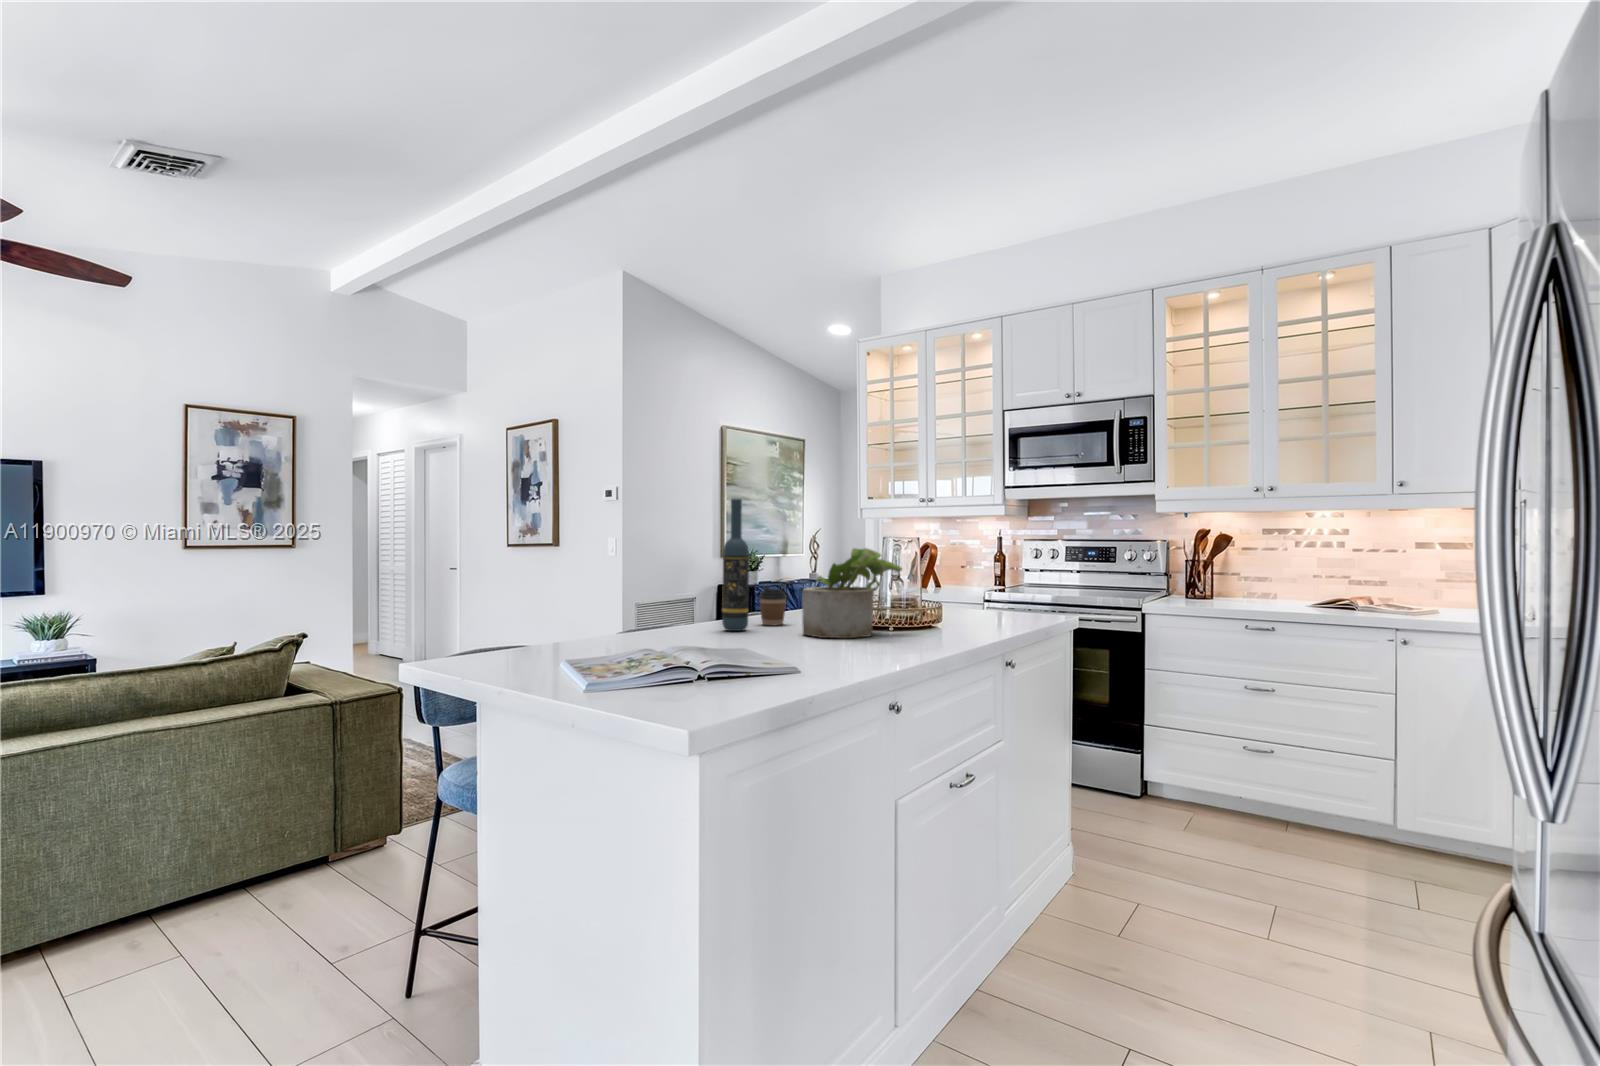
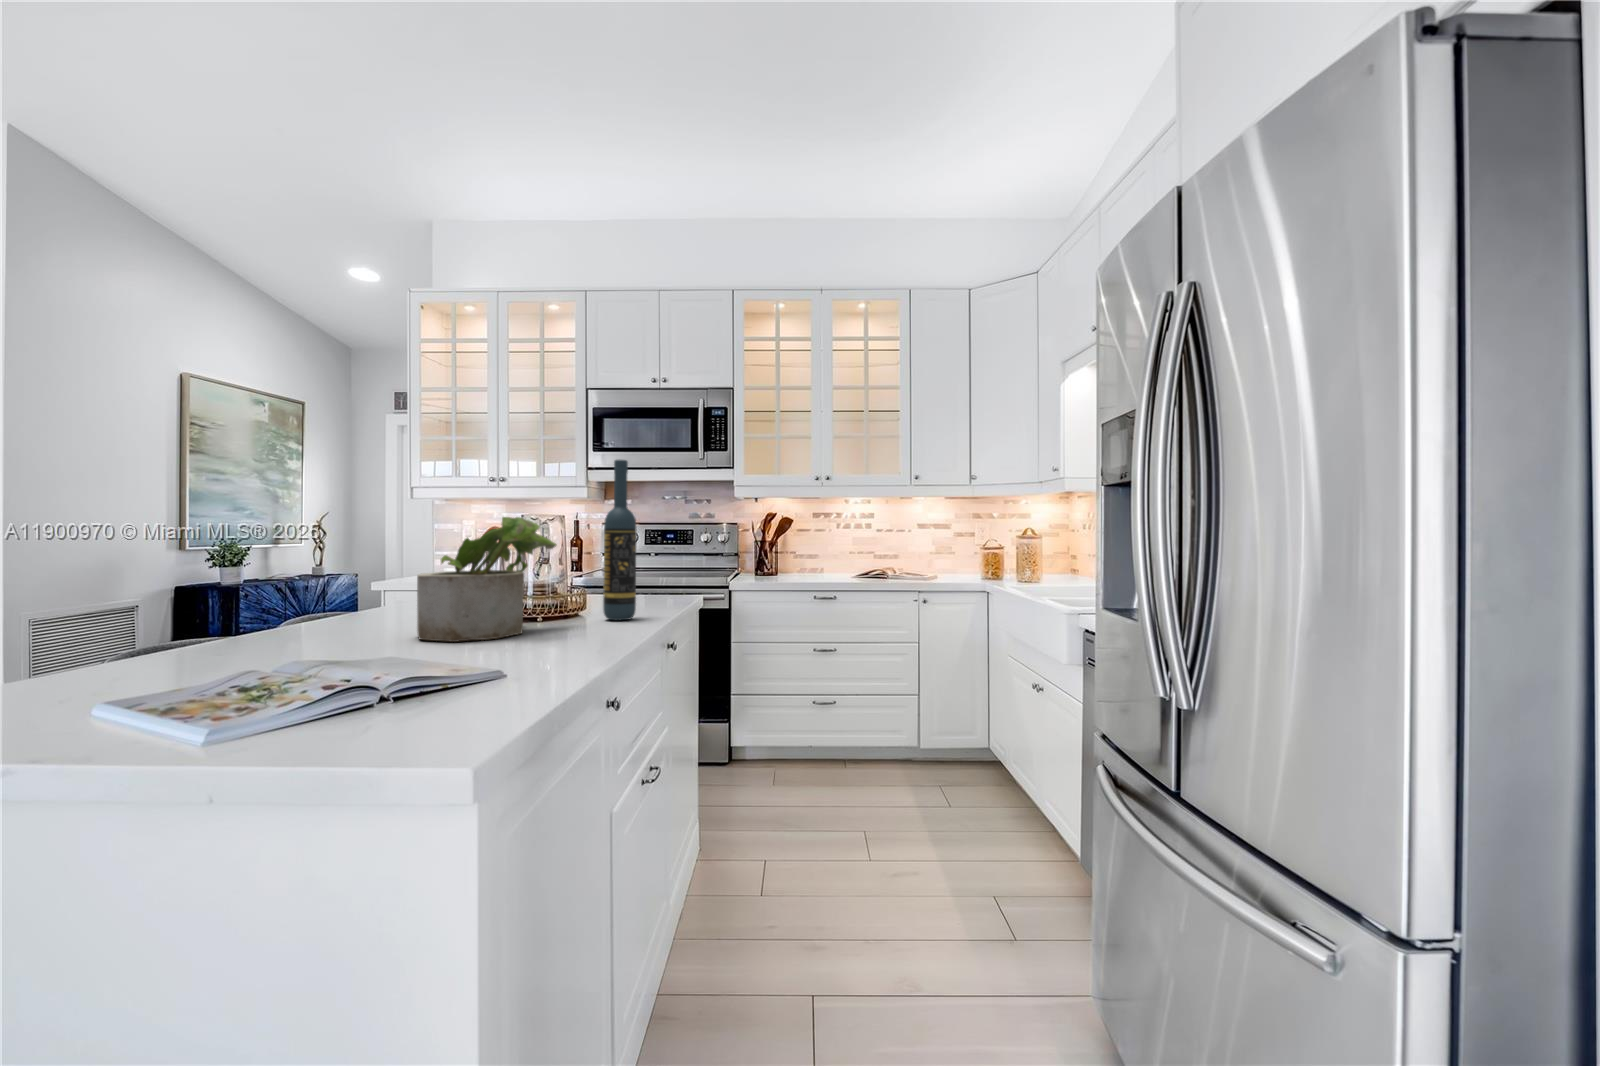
wine bottle: present [722,499,749,631] -> present [603,460,636,620]
coffee cup: present [759,587,787,625] -> none [325,576,373,631]

